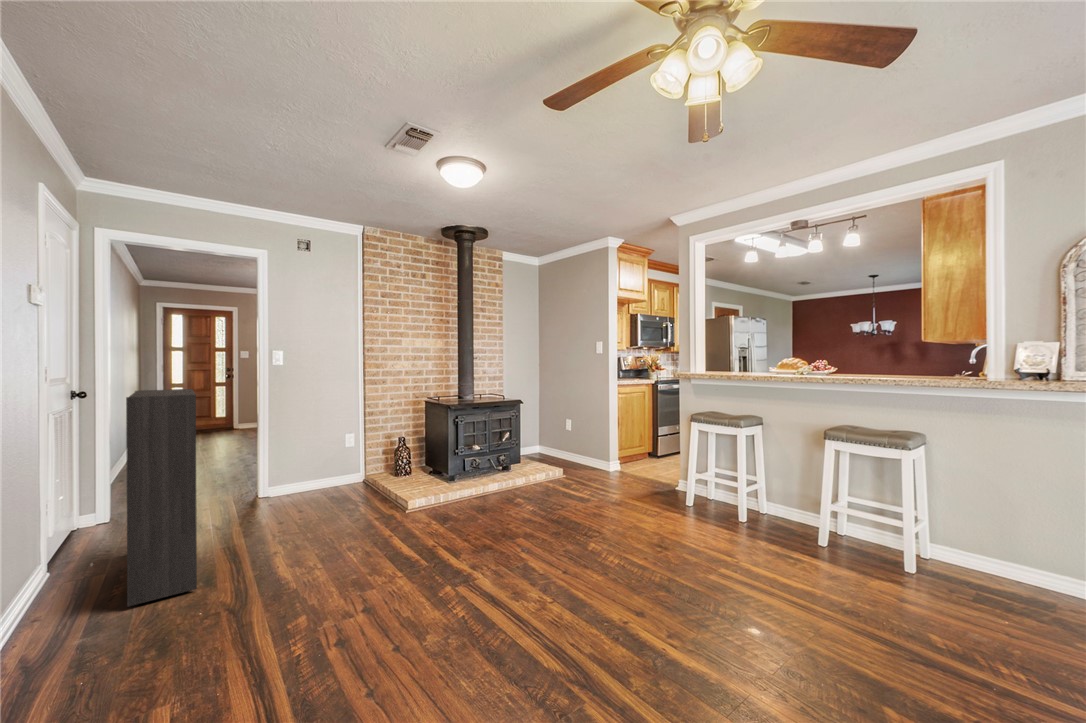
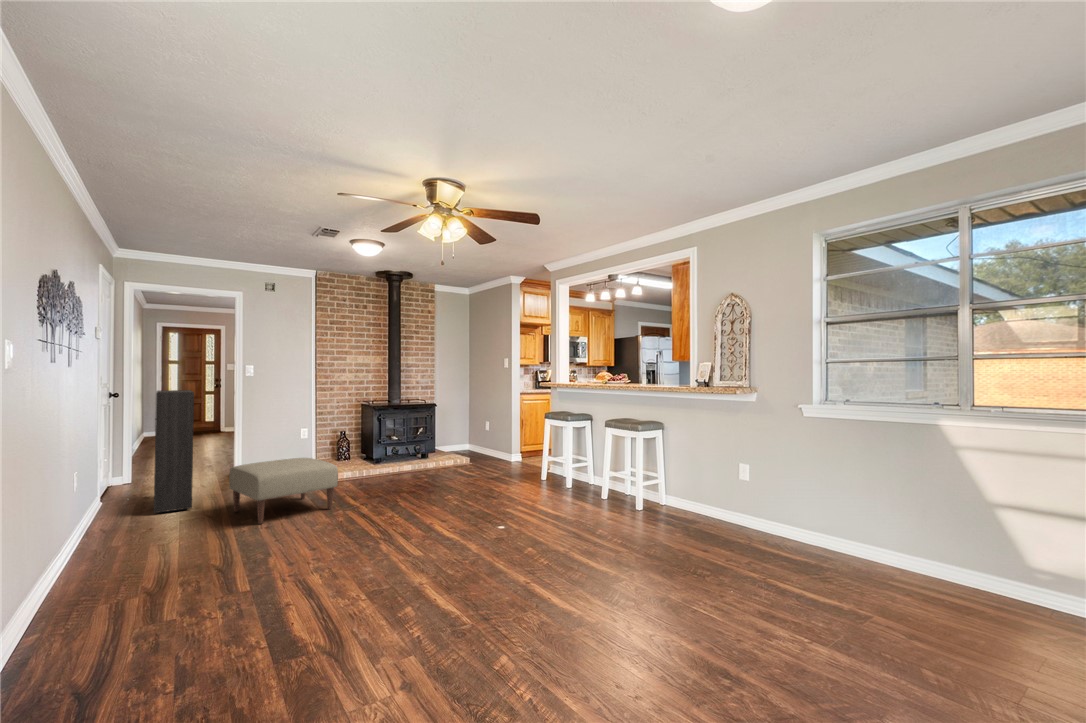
ottoman: none [261,492,441,636] -> present [229,458,338,524]

